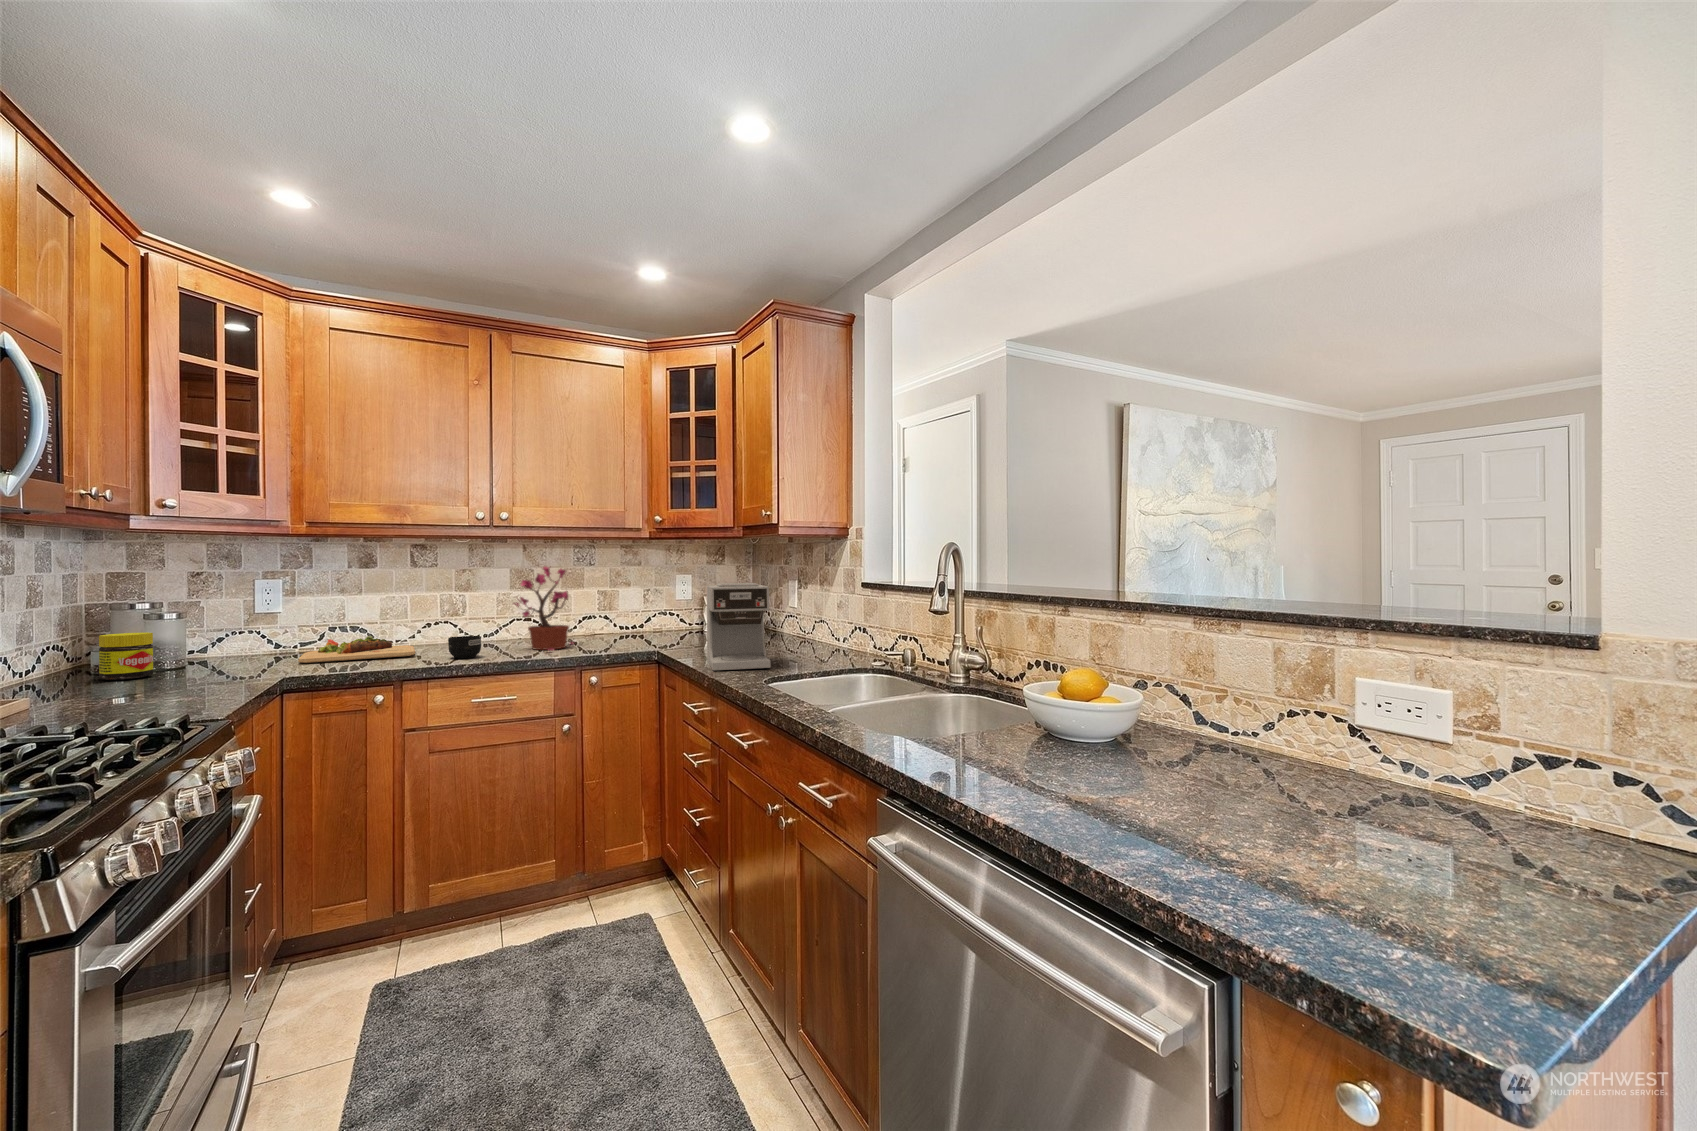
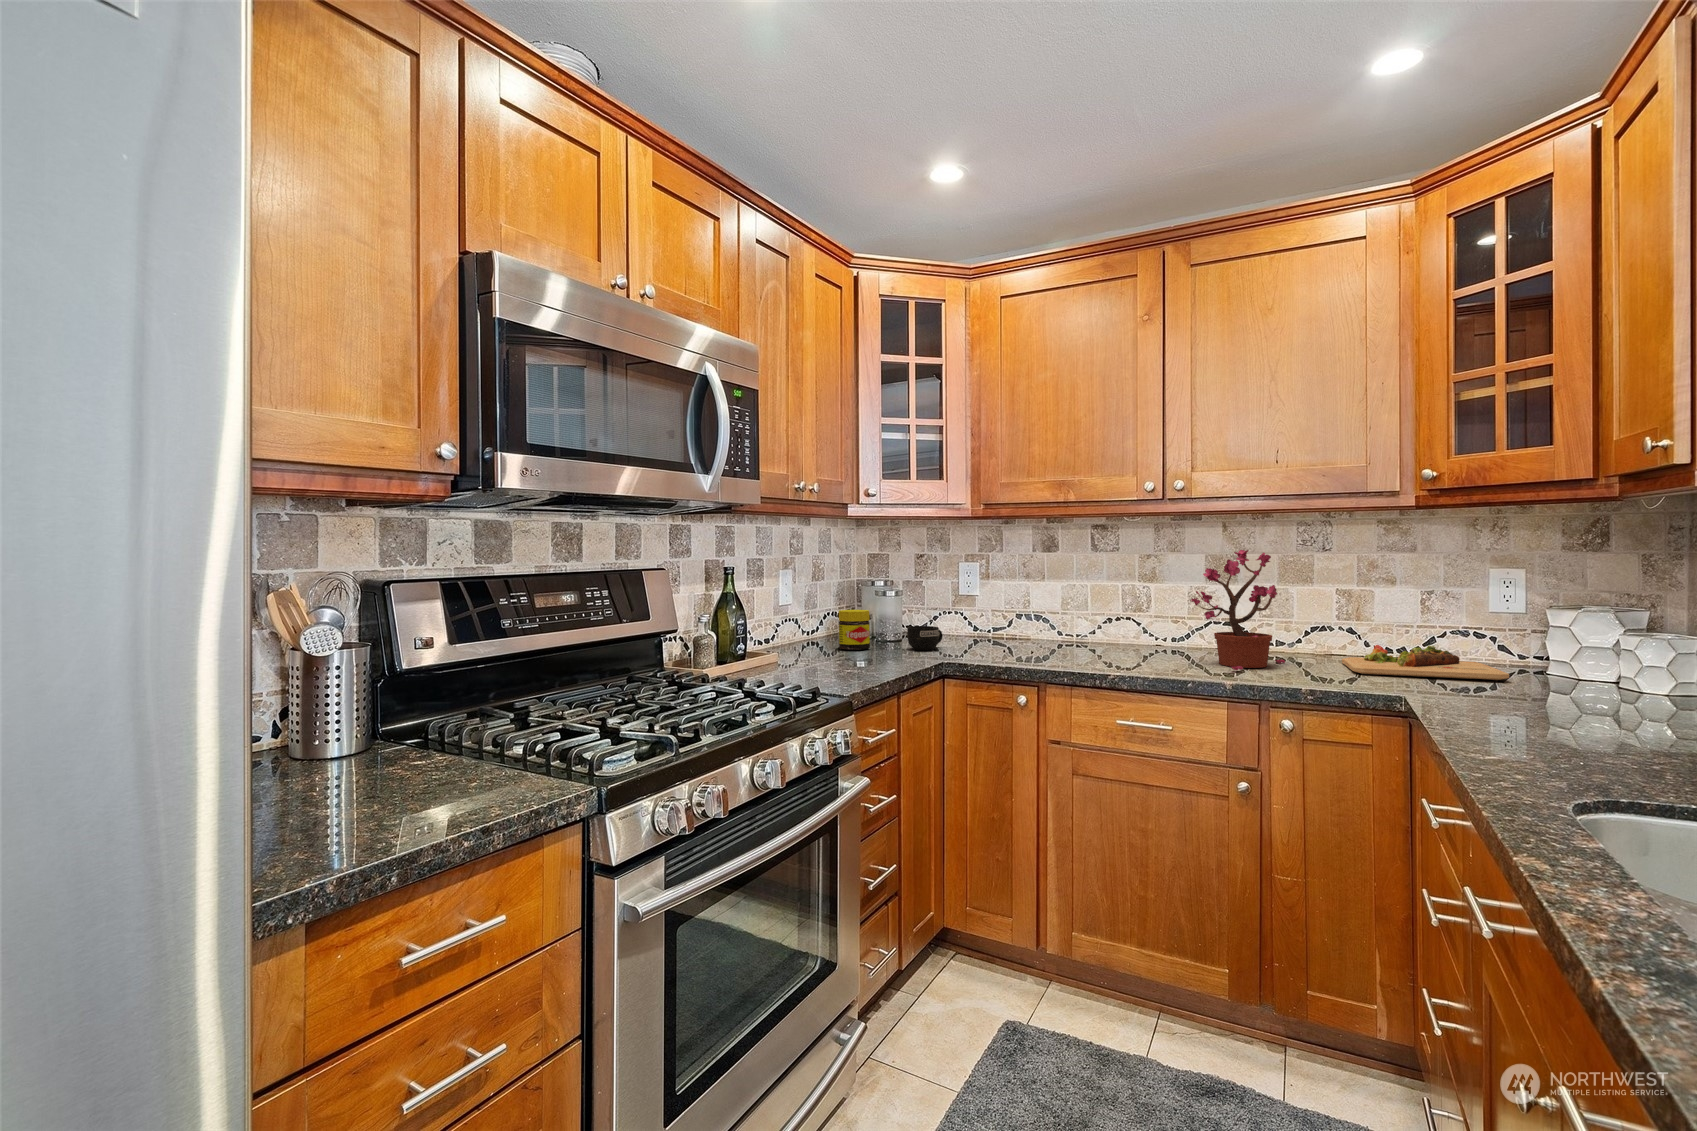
coffee maker: present [707,583,771,671] -> none [1487,583,1647,769]
cutting board: present [298,636,415,663] -> present [1342,645,1509,680]
mug: present [448,636,481,659] -> present [907,626,943,650]

